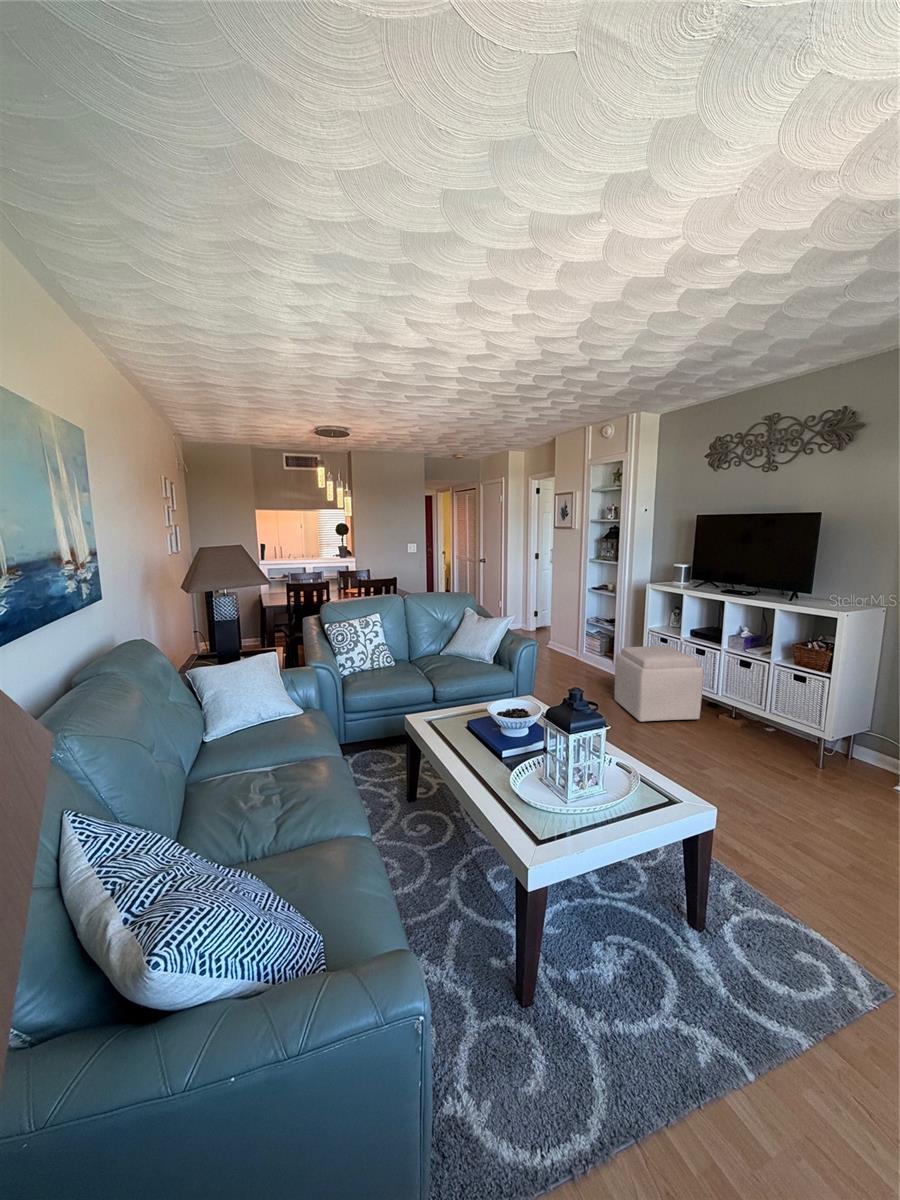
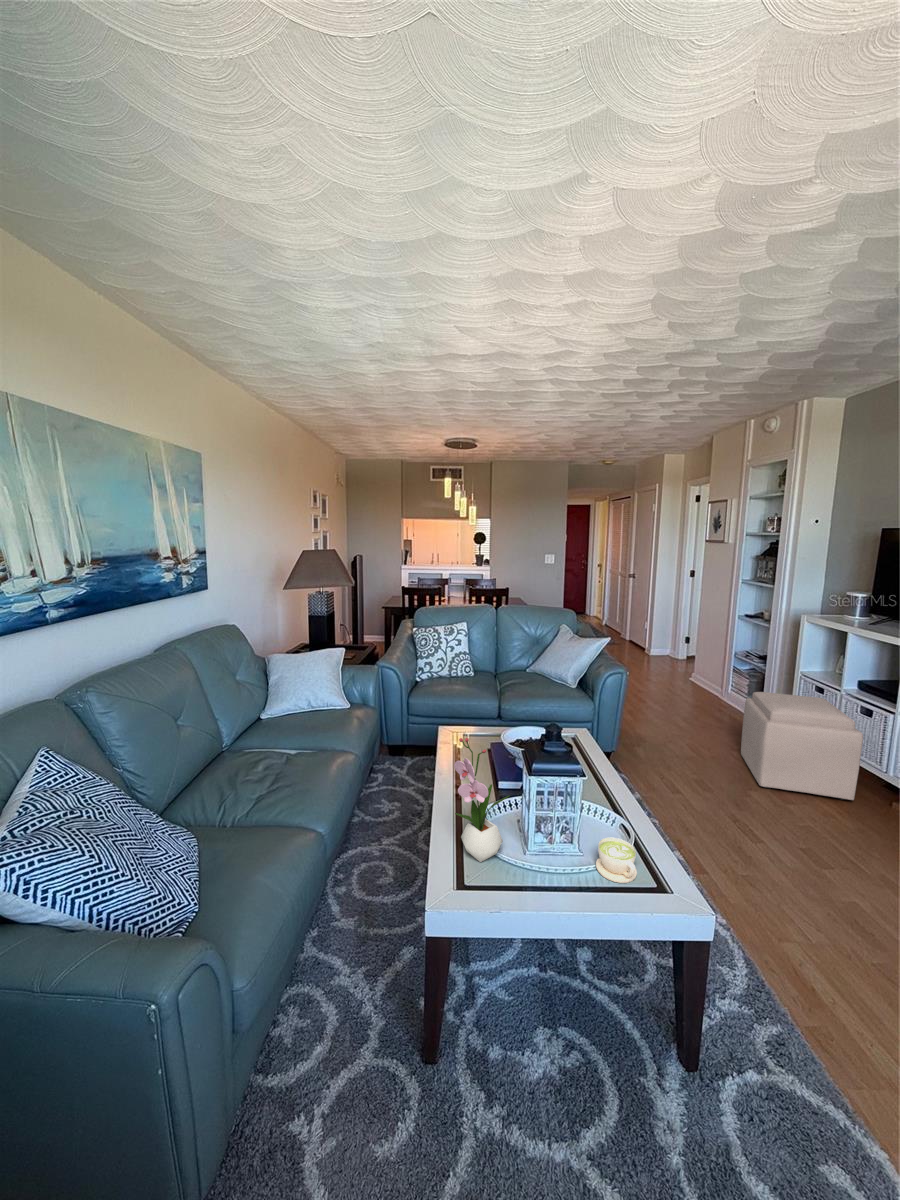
flower arrangement: none [513,711,555,819] -> present [454,738,510,862]
coffee cup: none [622,772,659,805] -> present [596,838,637,883]

